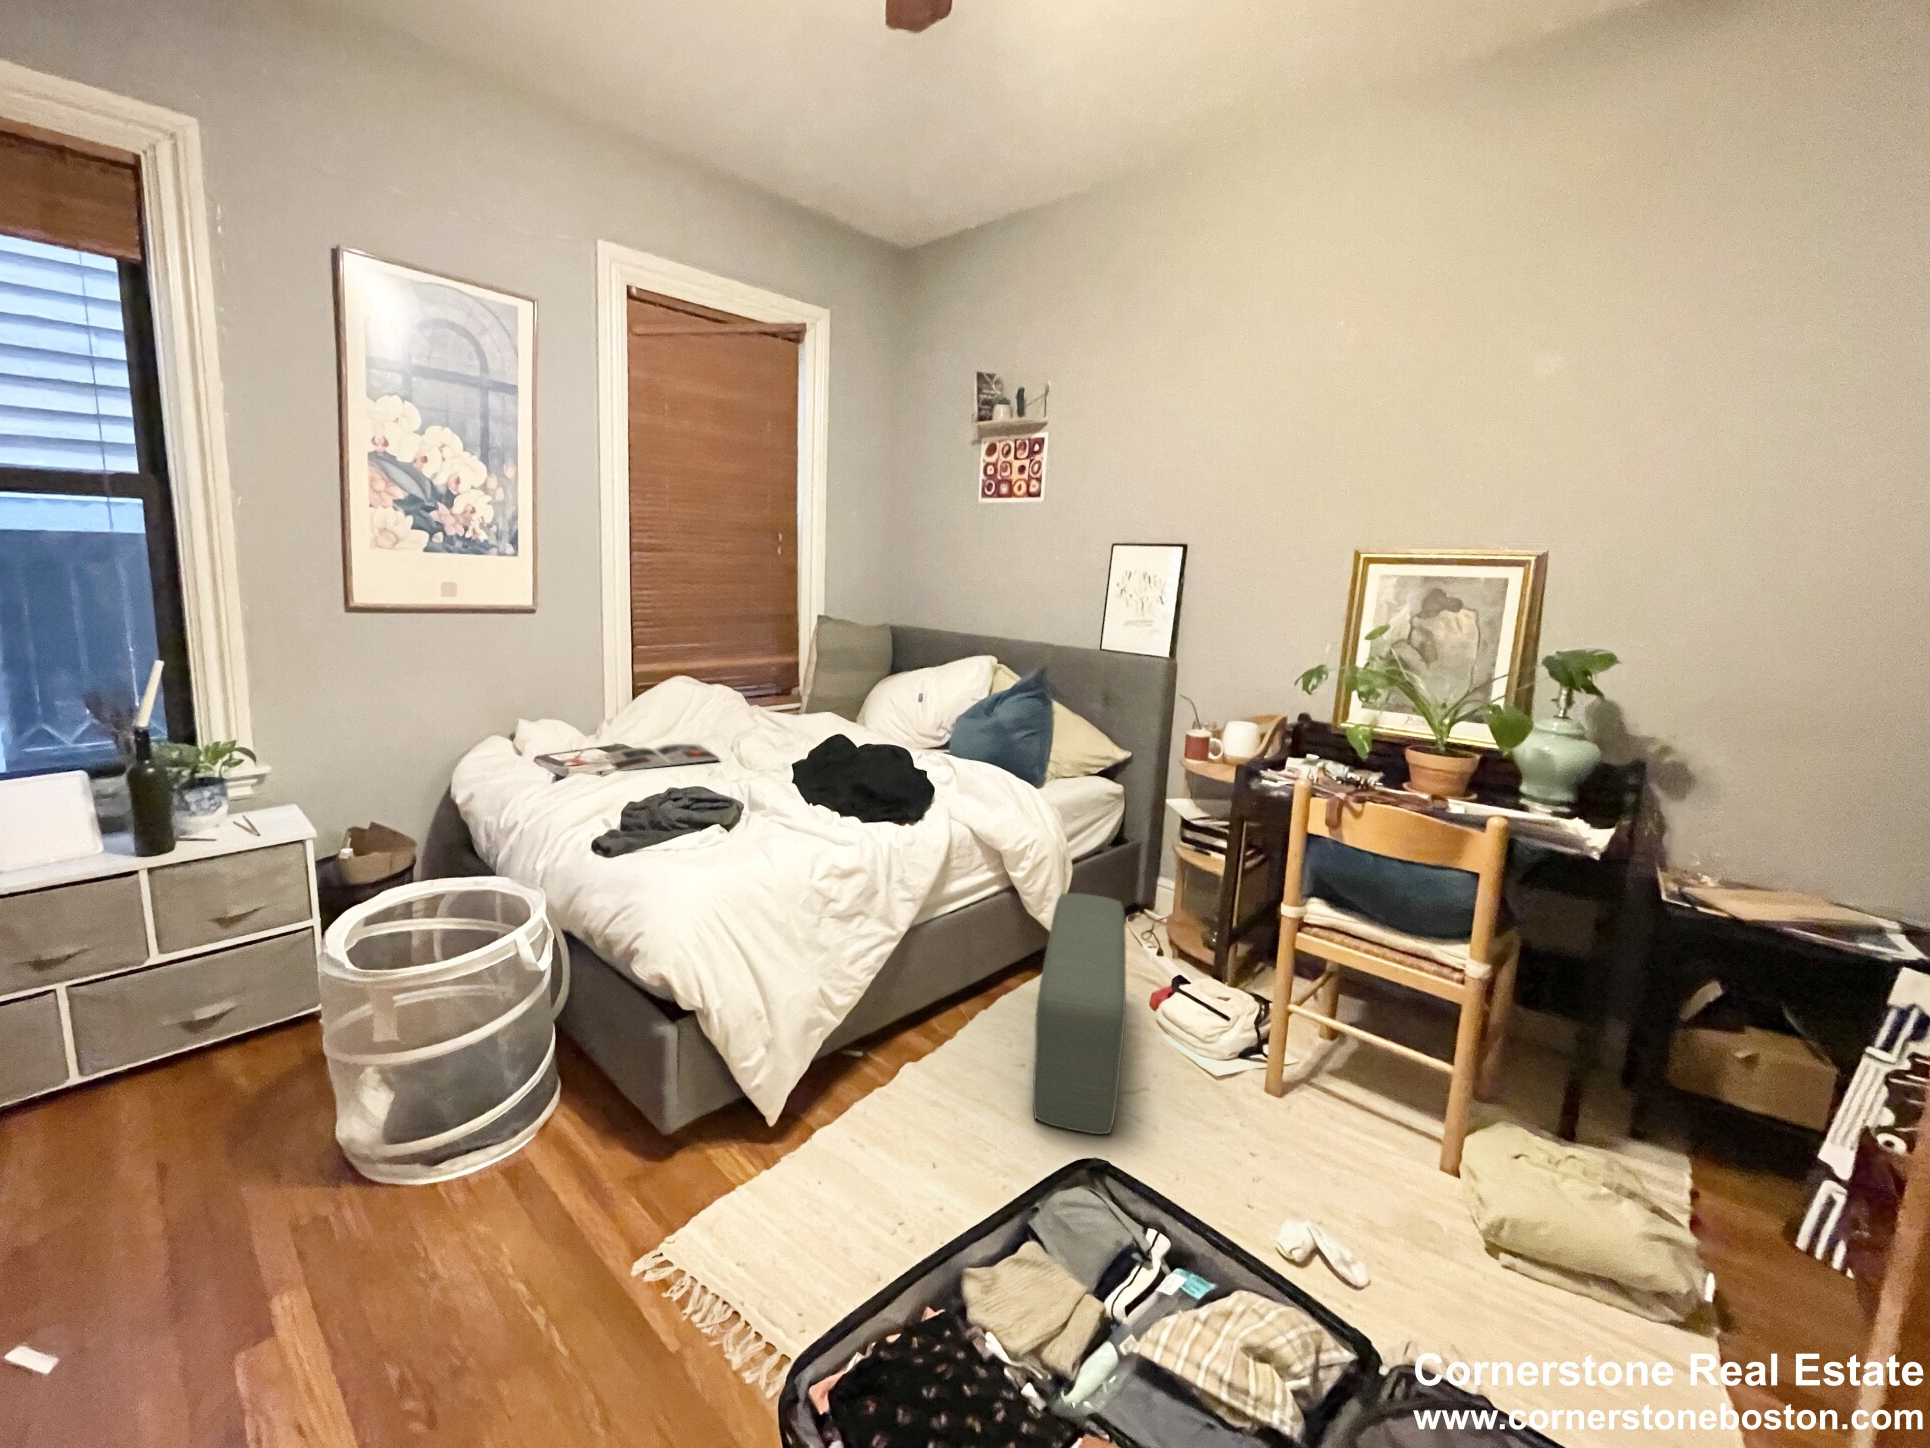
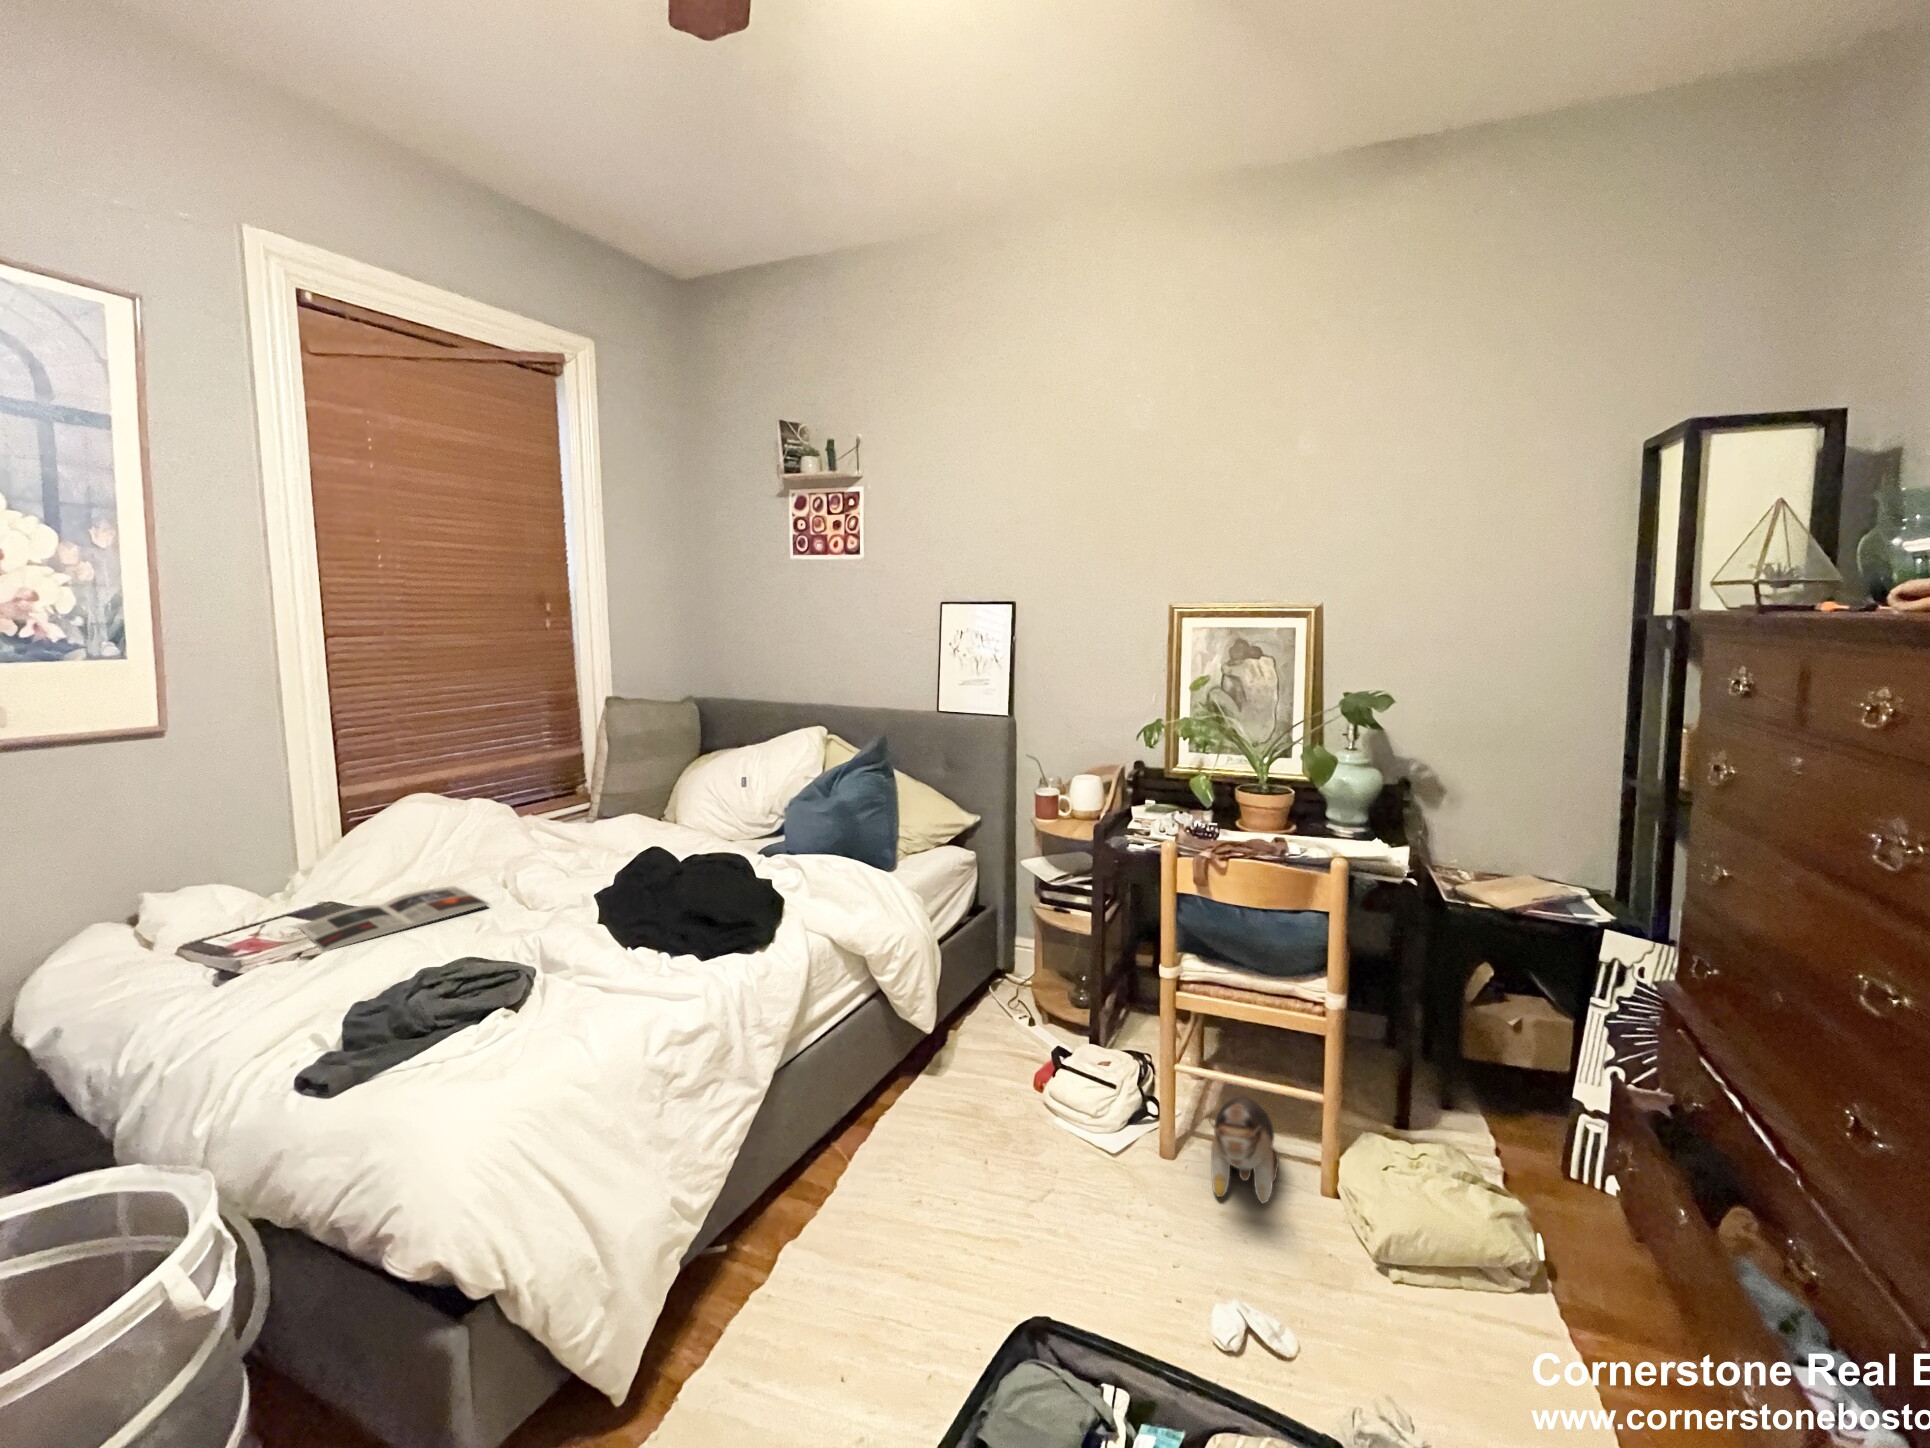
pouf: present [1033,893,1126,1134] -> none [931,984,1029,1277]
plush toy: none [1311,1048,1397,1156] -> present [1210,1097,1279,1203]

